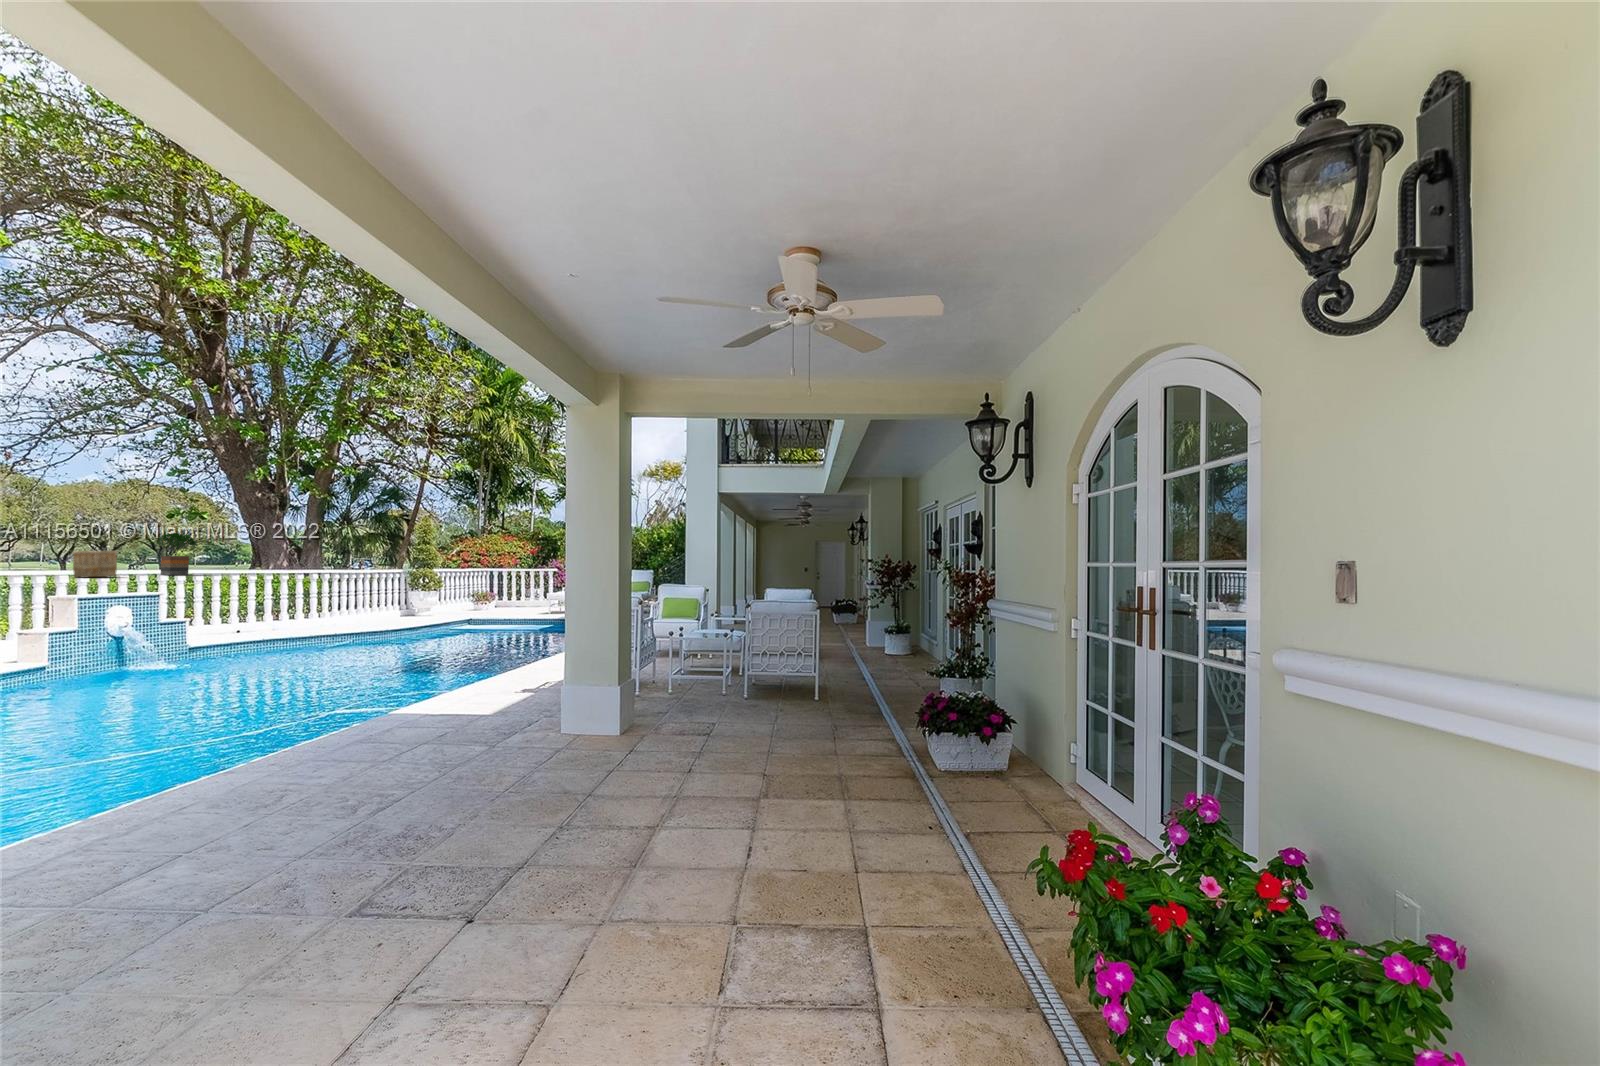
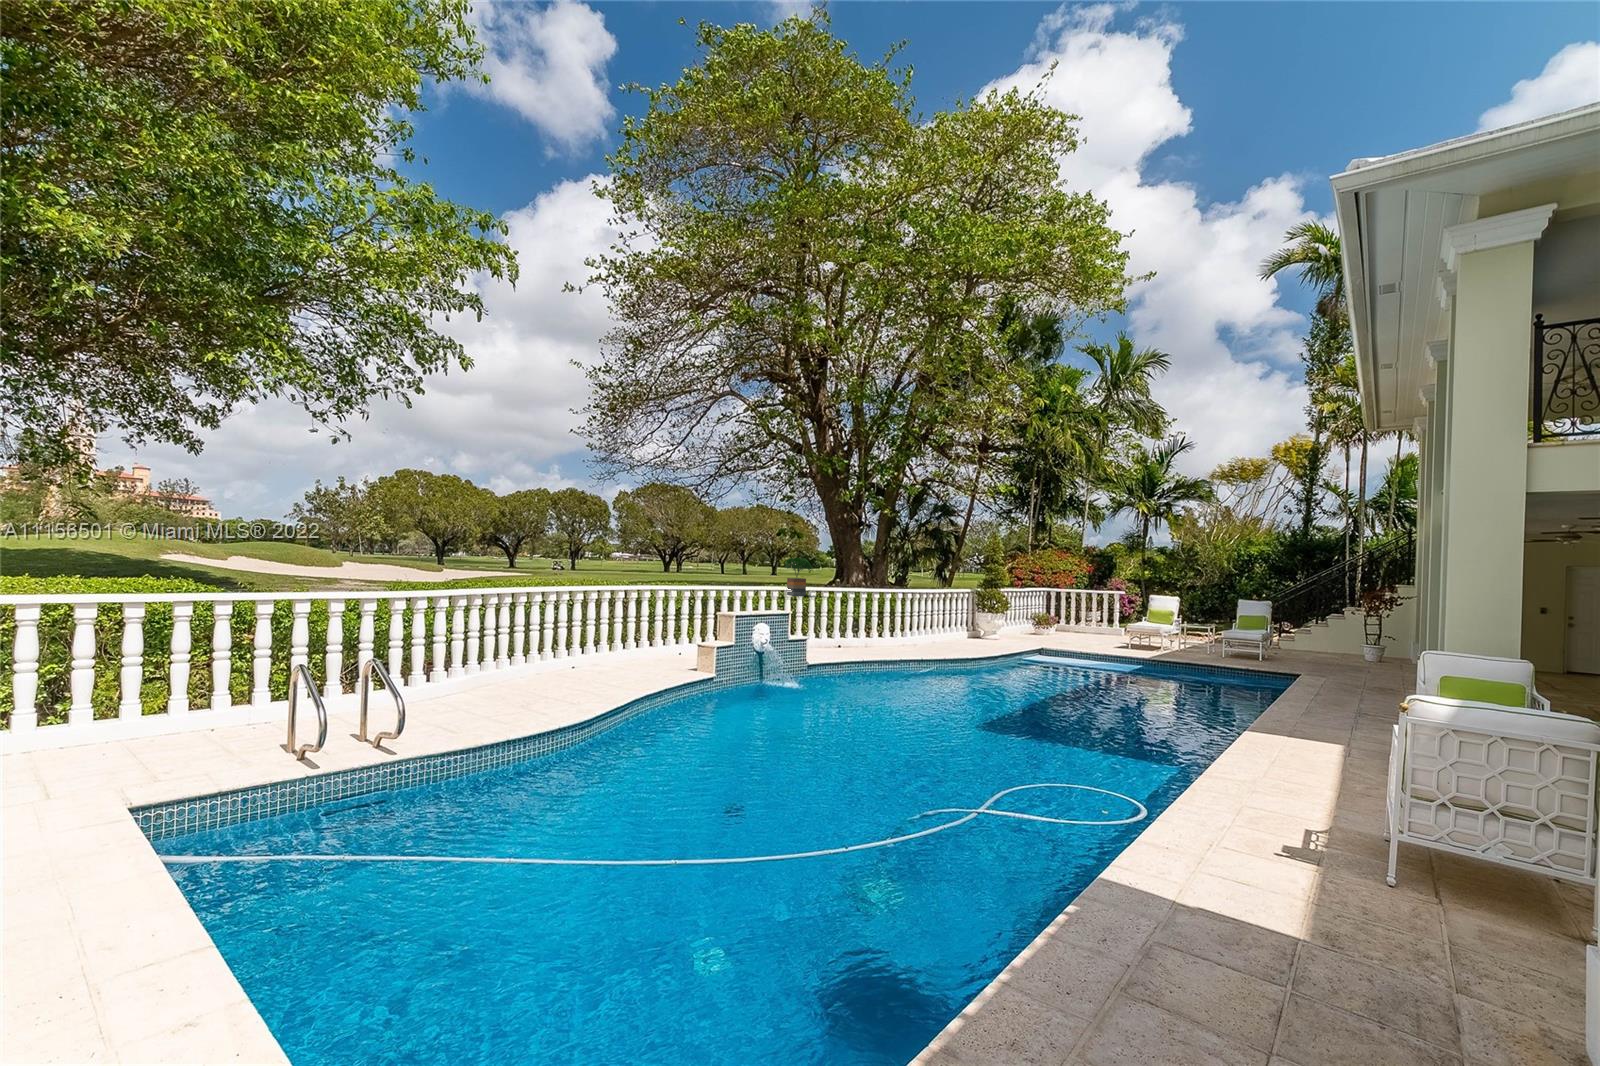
wooden bucket: present [73,551,117,577] -> none [731,574,760,597]

